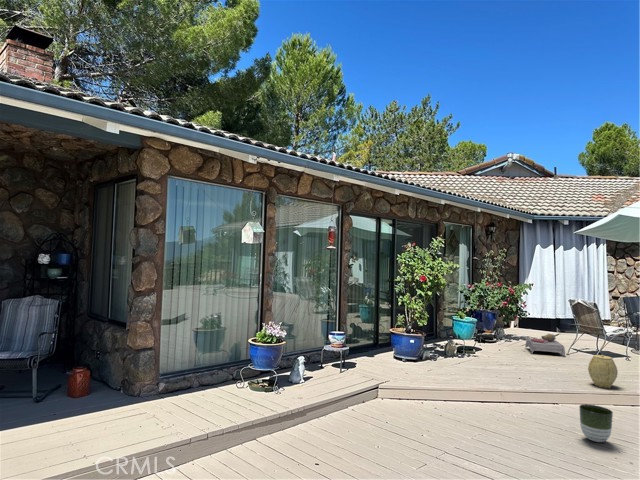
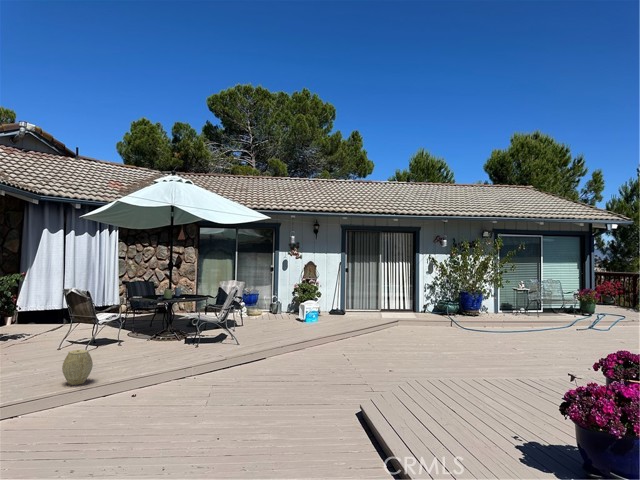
ottoman: present [525,334,565,356] -> none [9,330,56,358]
planter: present [579,404,613,442] -> none [21,417,60,462]

